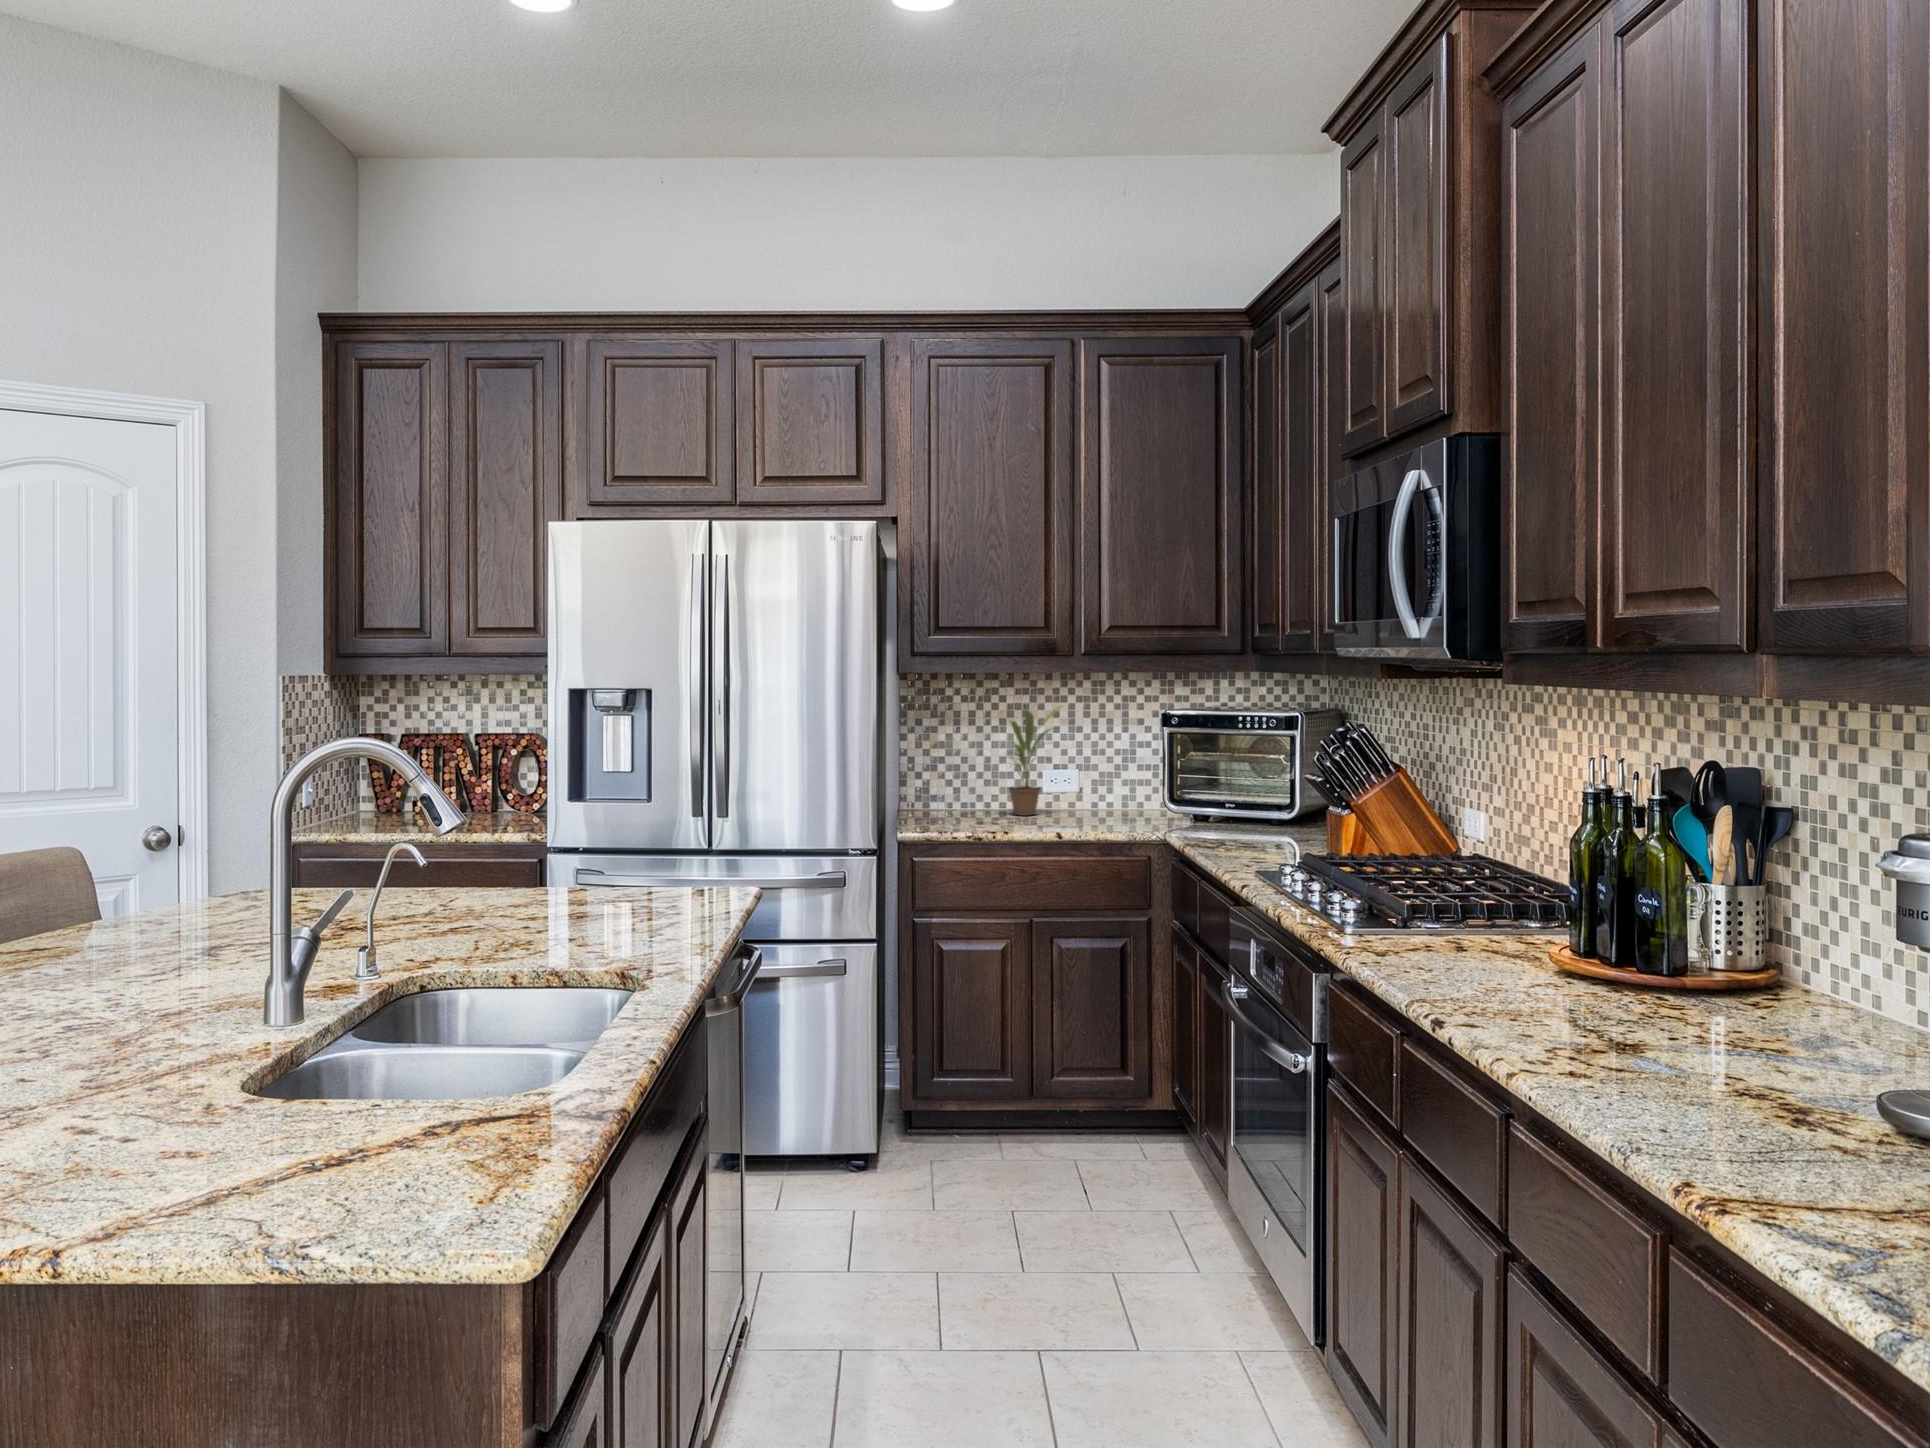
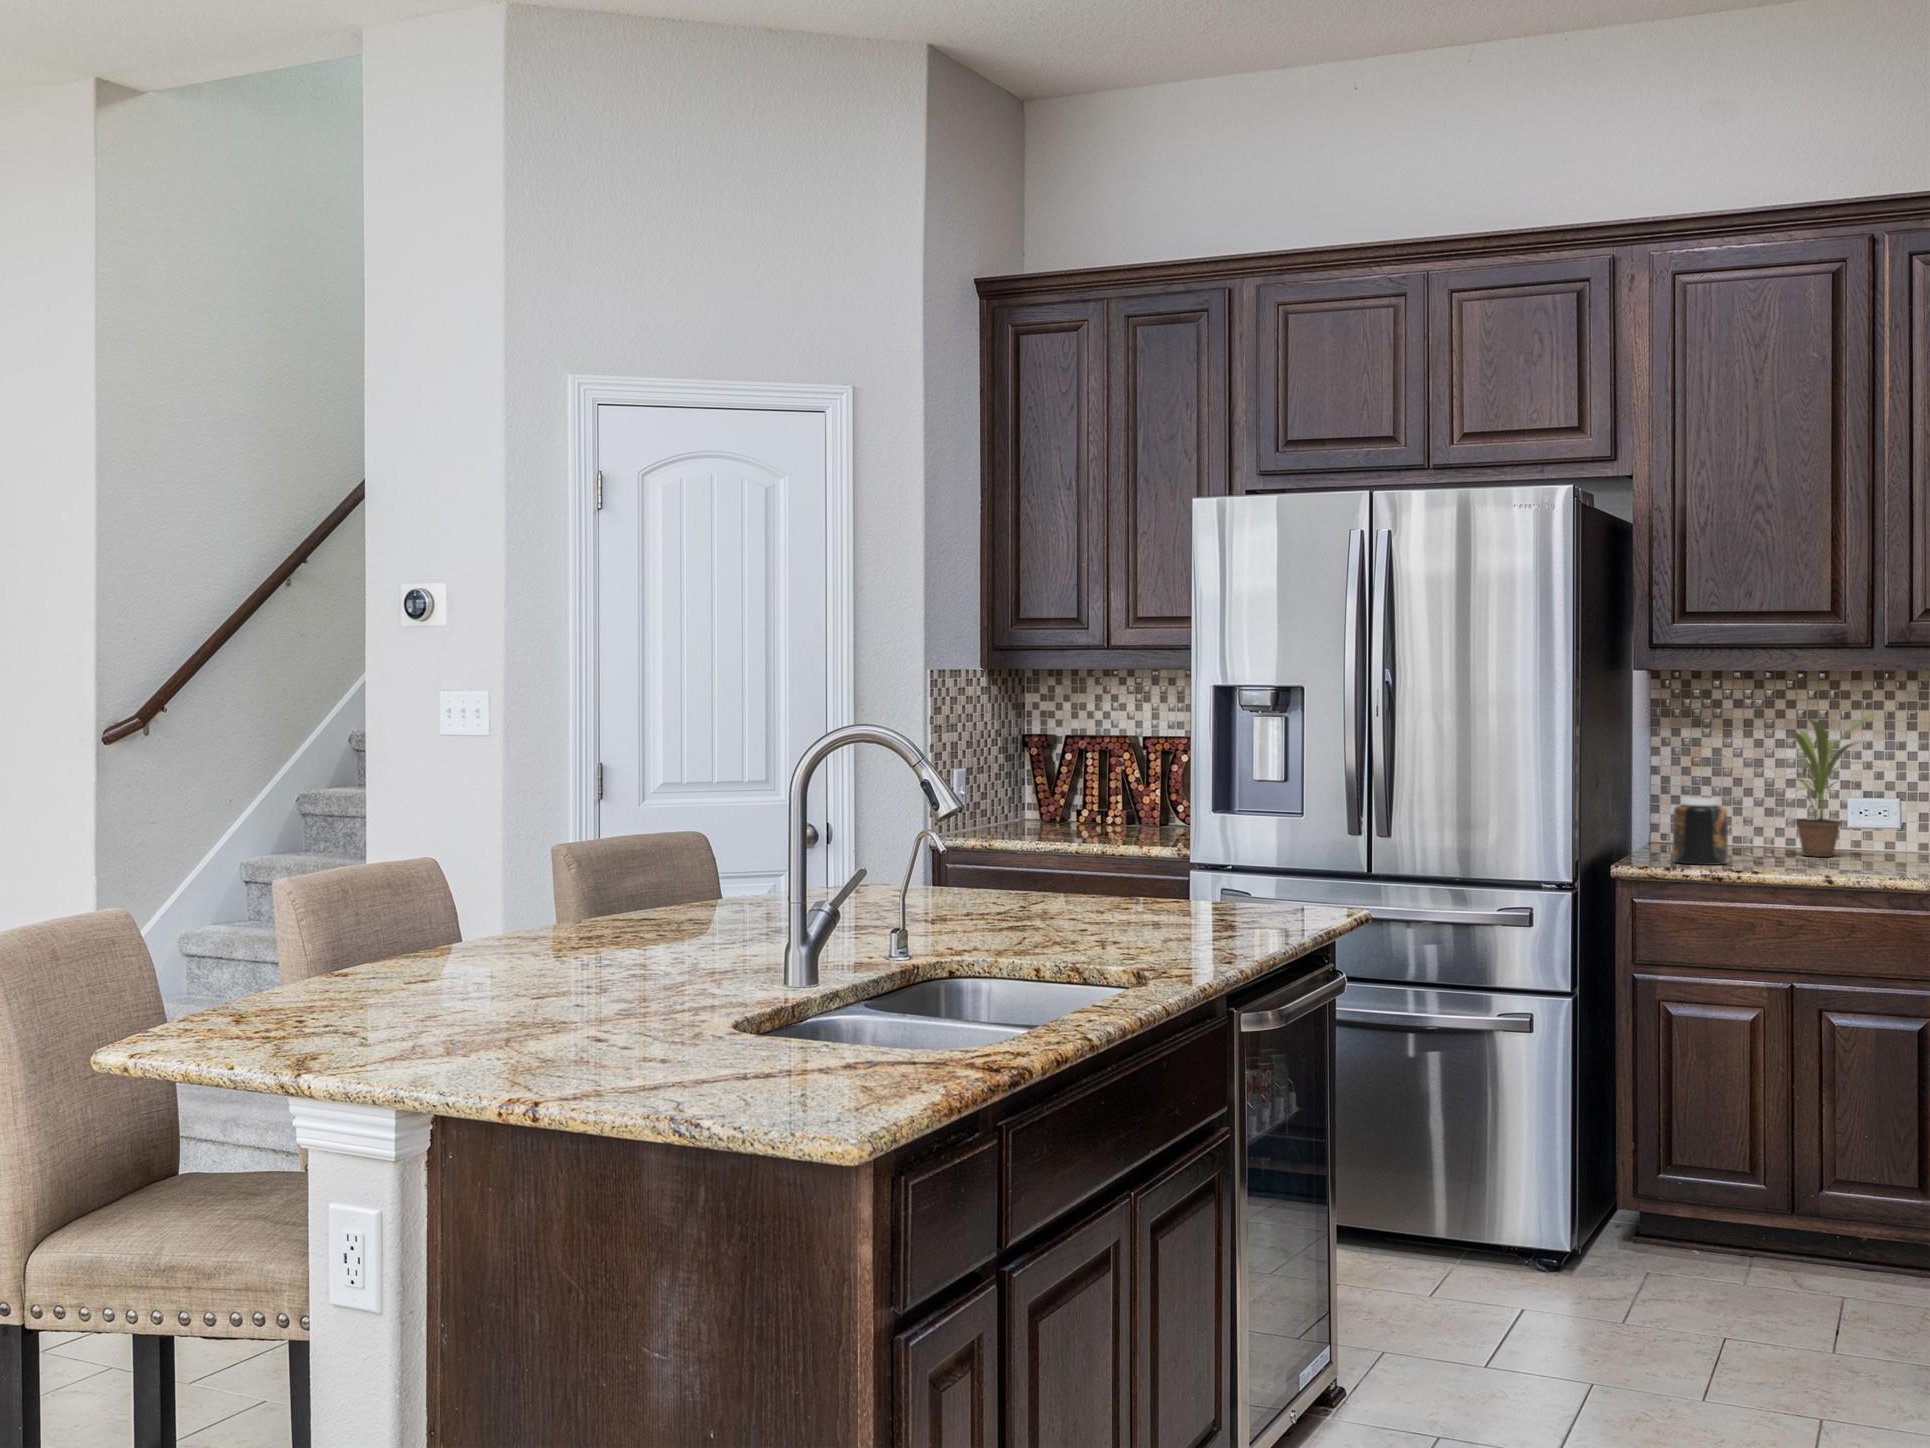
jar: none [937,774,977,828] -> present [1673,797,1728,865]

